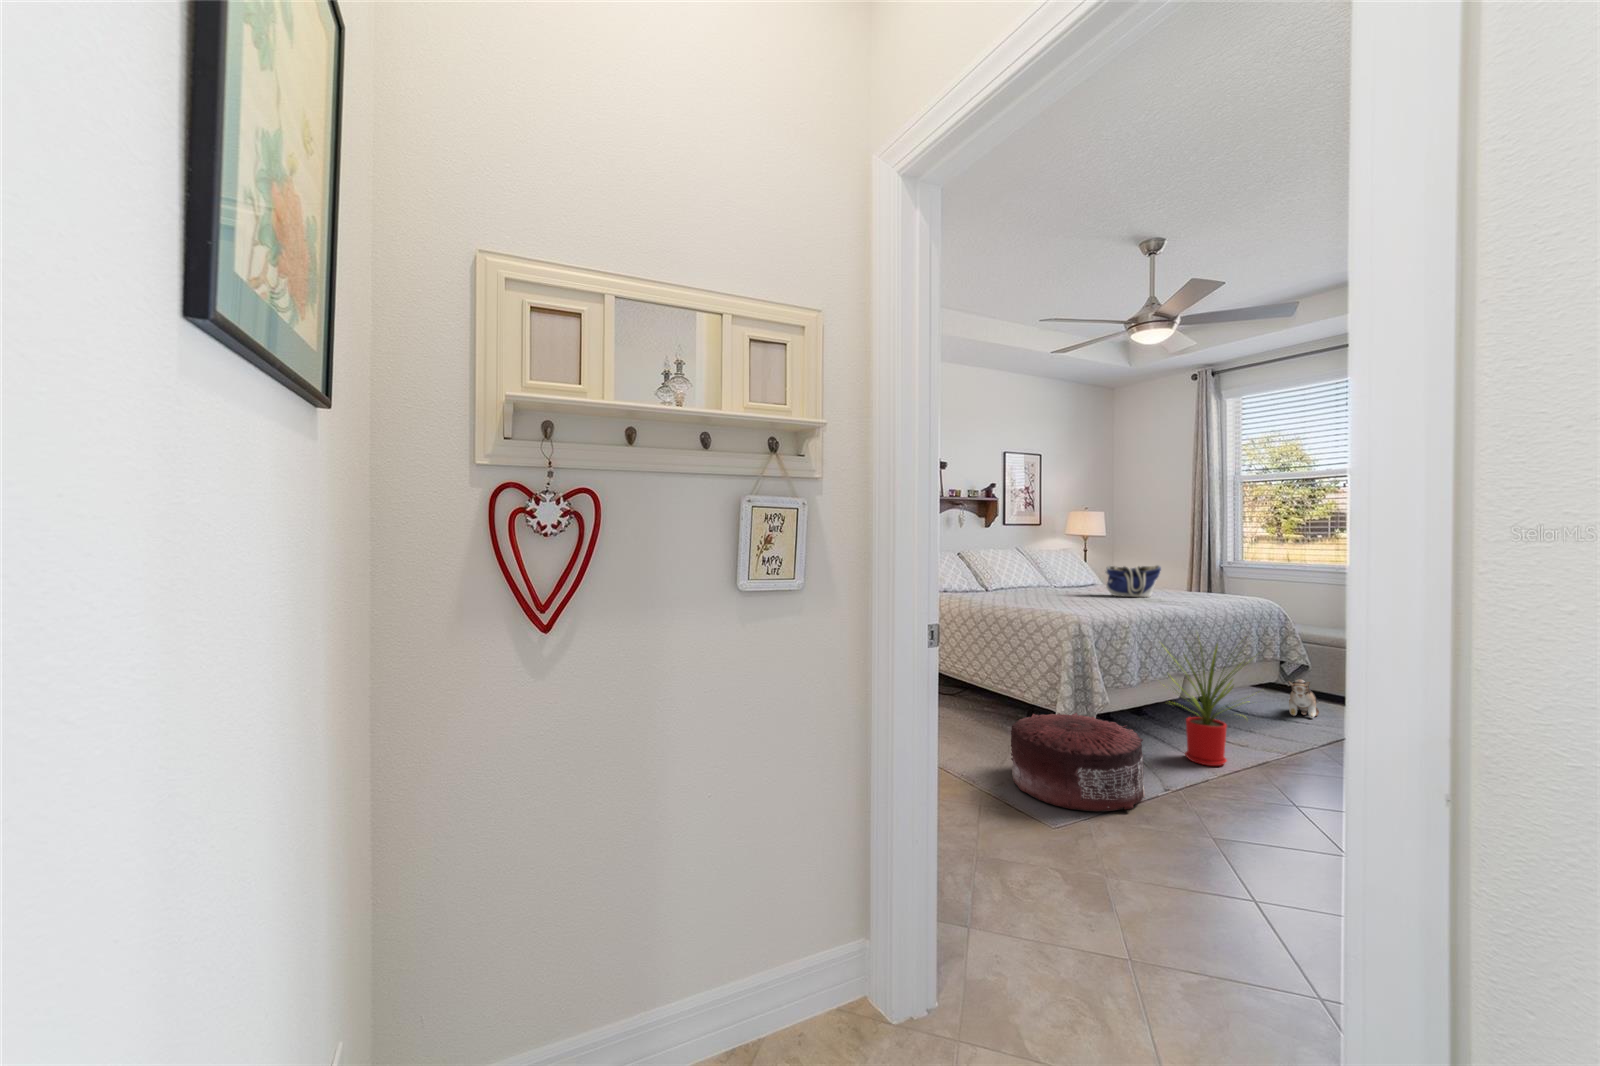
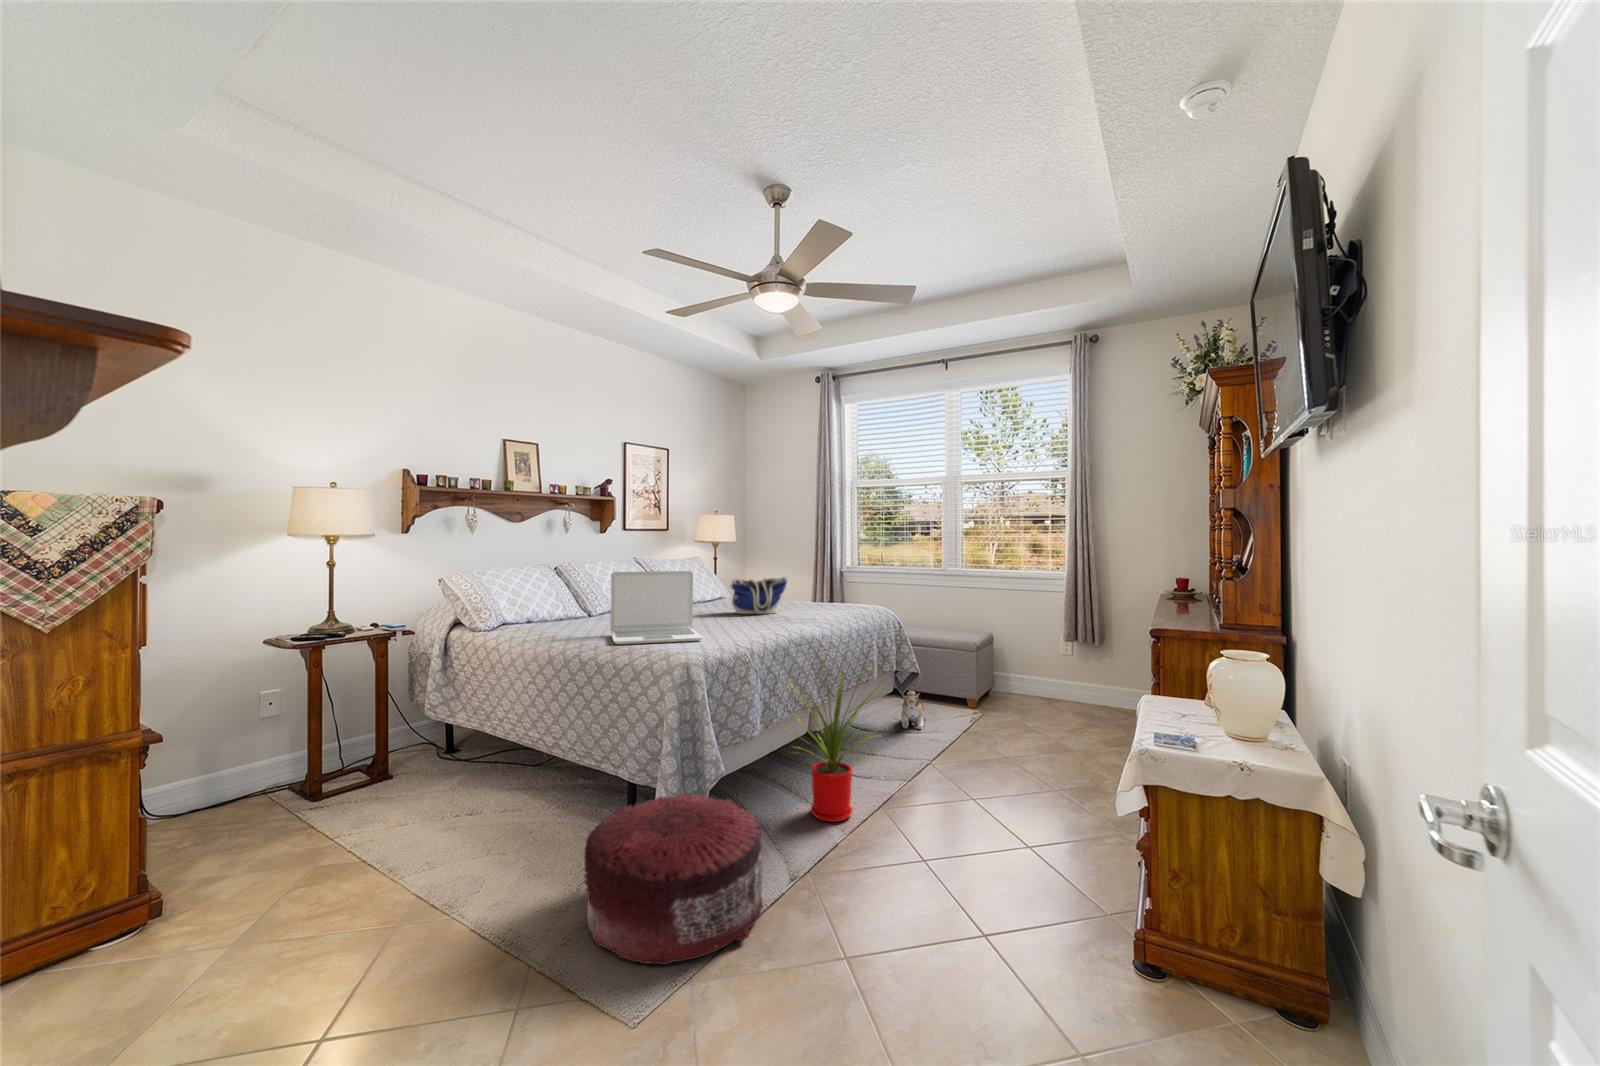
laptop: none [1010,555,1086,610] -> present [611,571,703,645]

